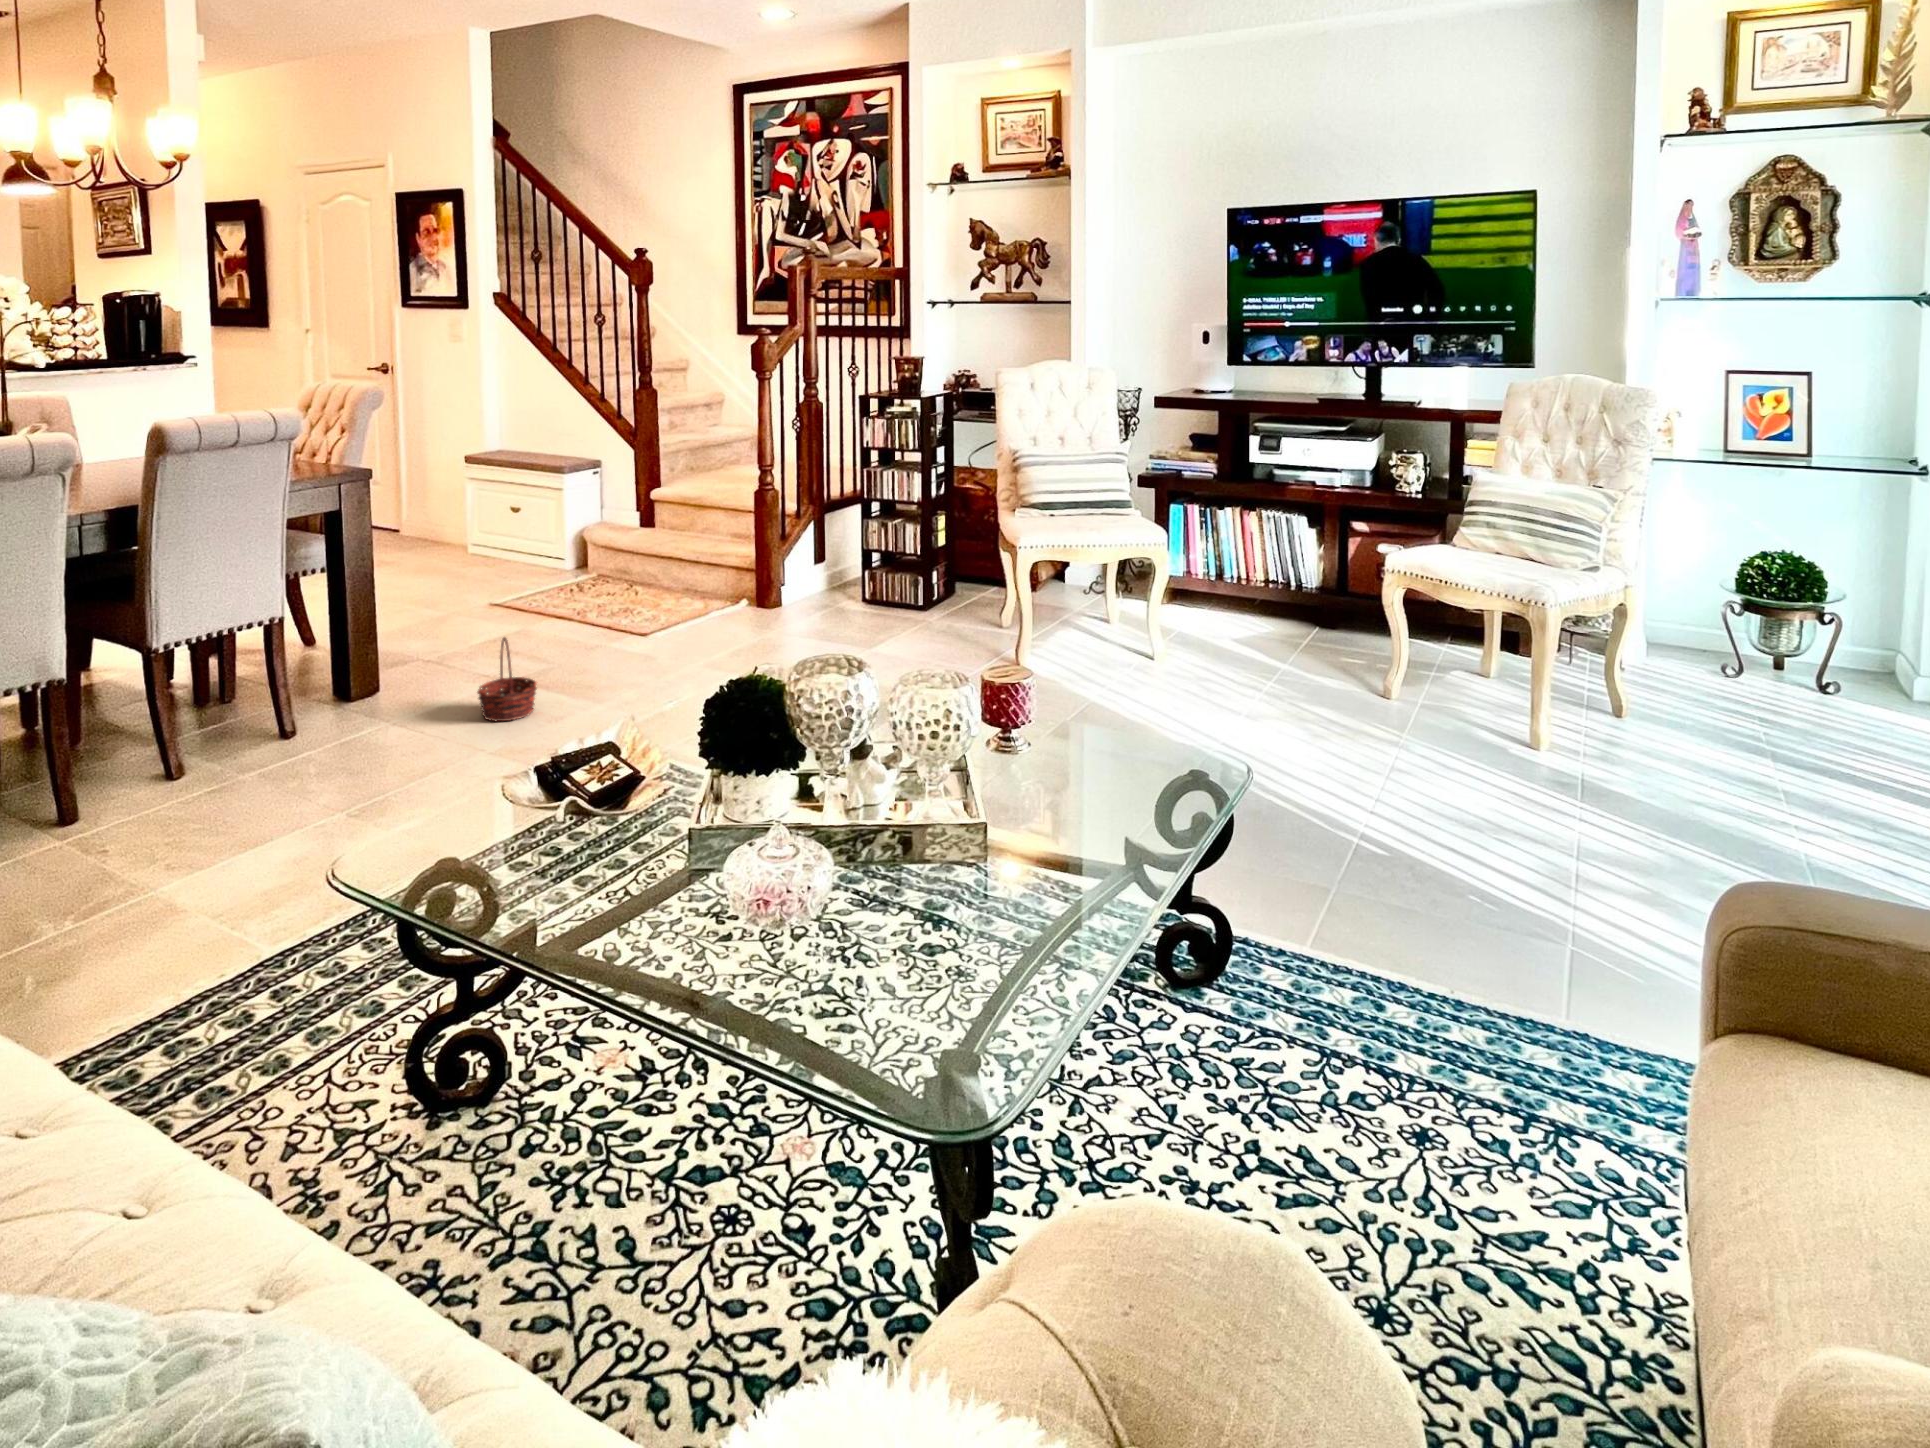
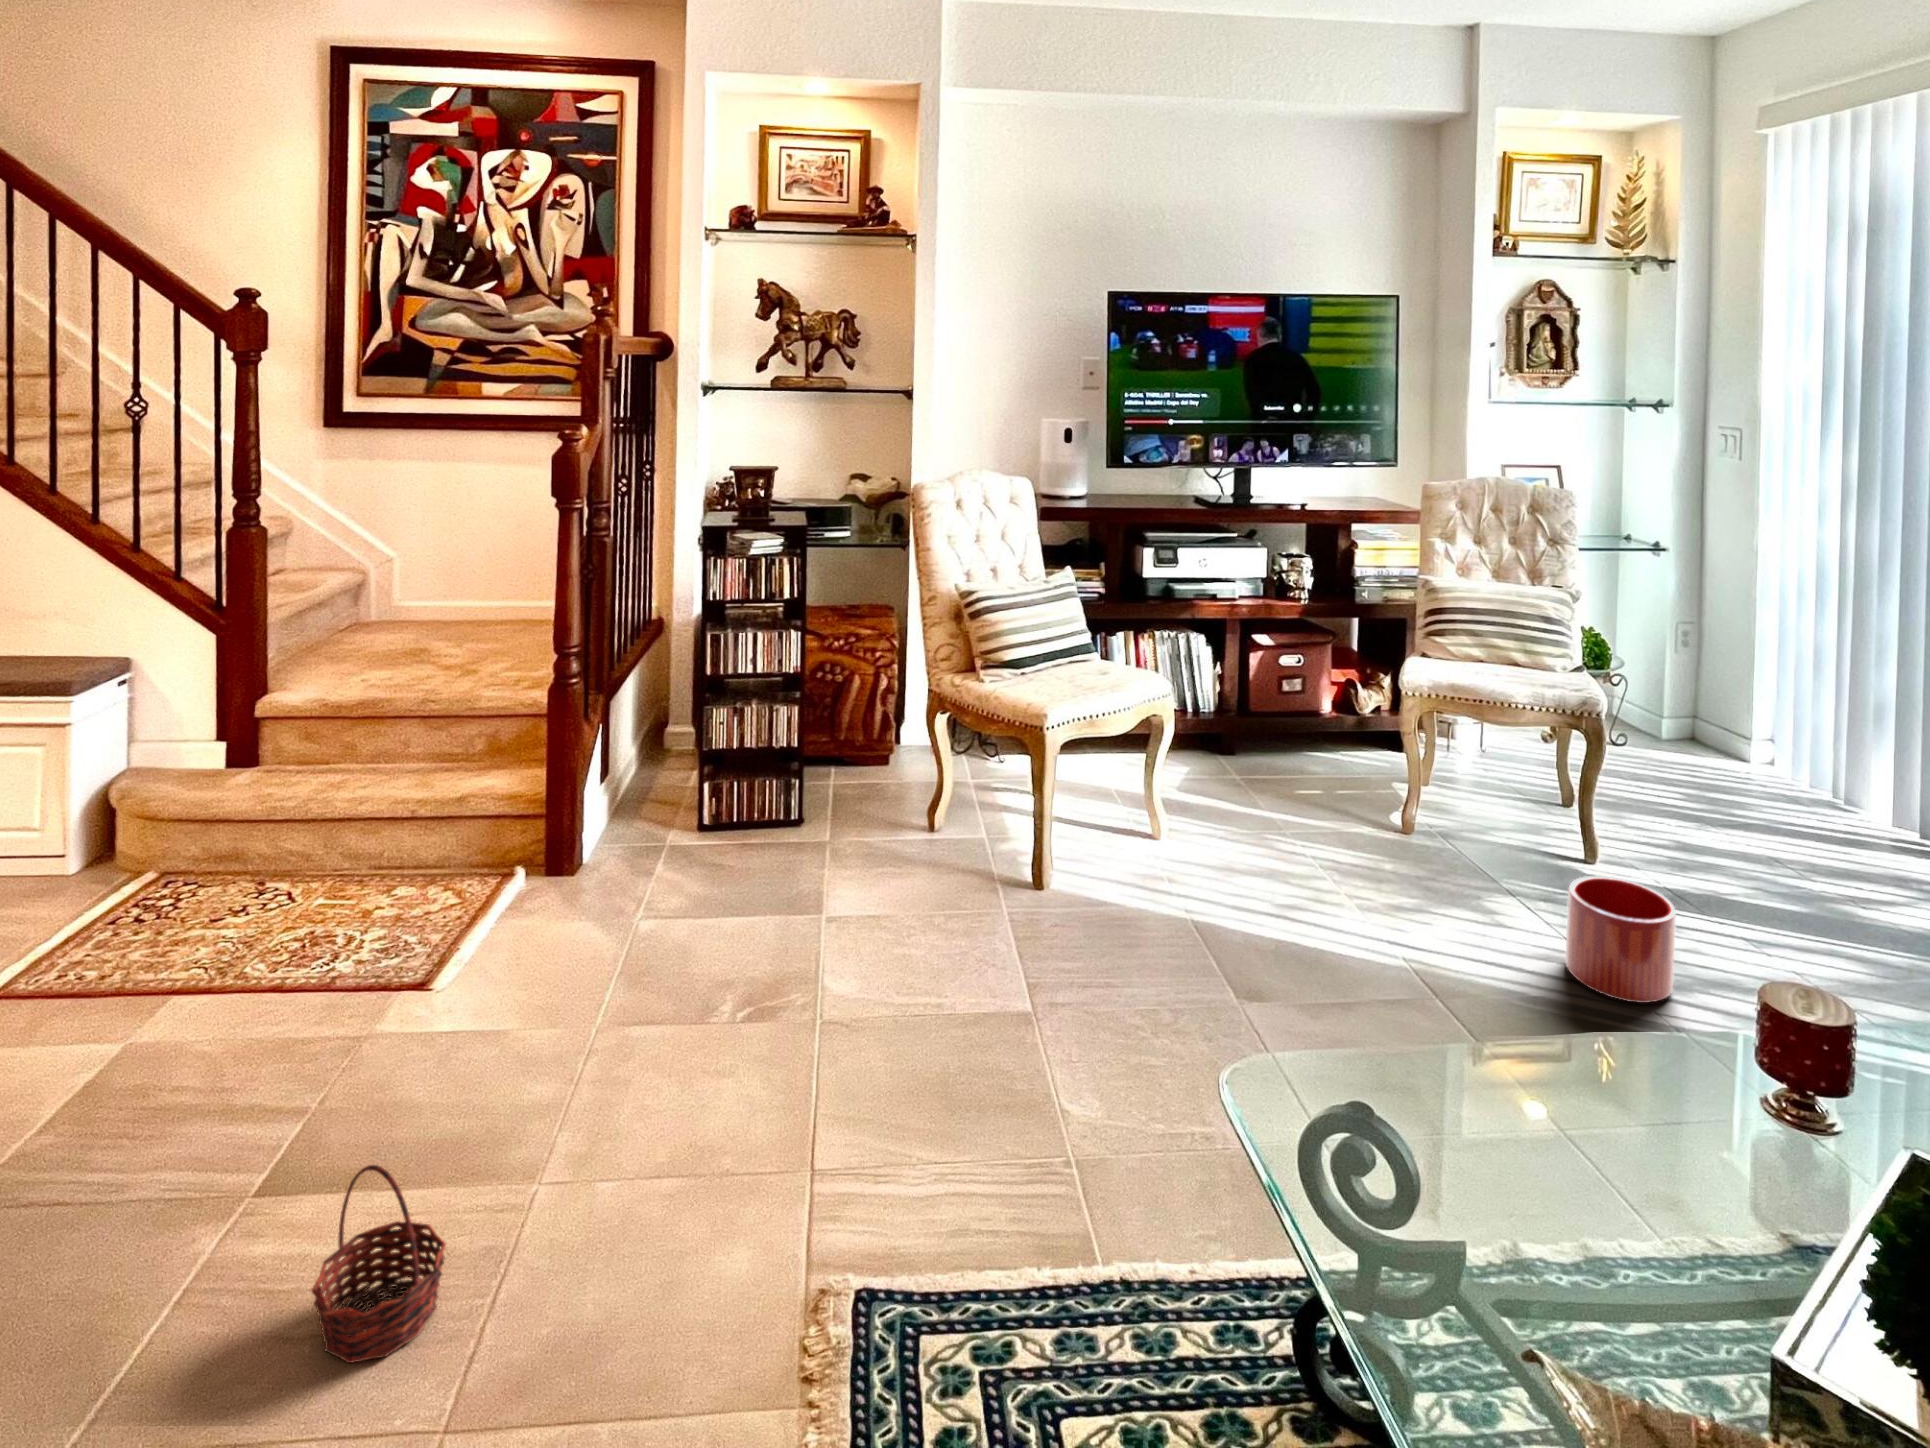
planter: none [1361,704,1458,810] -> present [1565,876,1676,1003]

